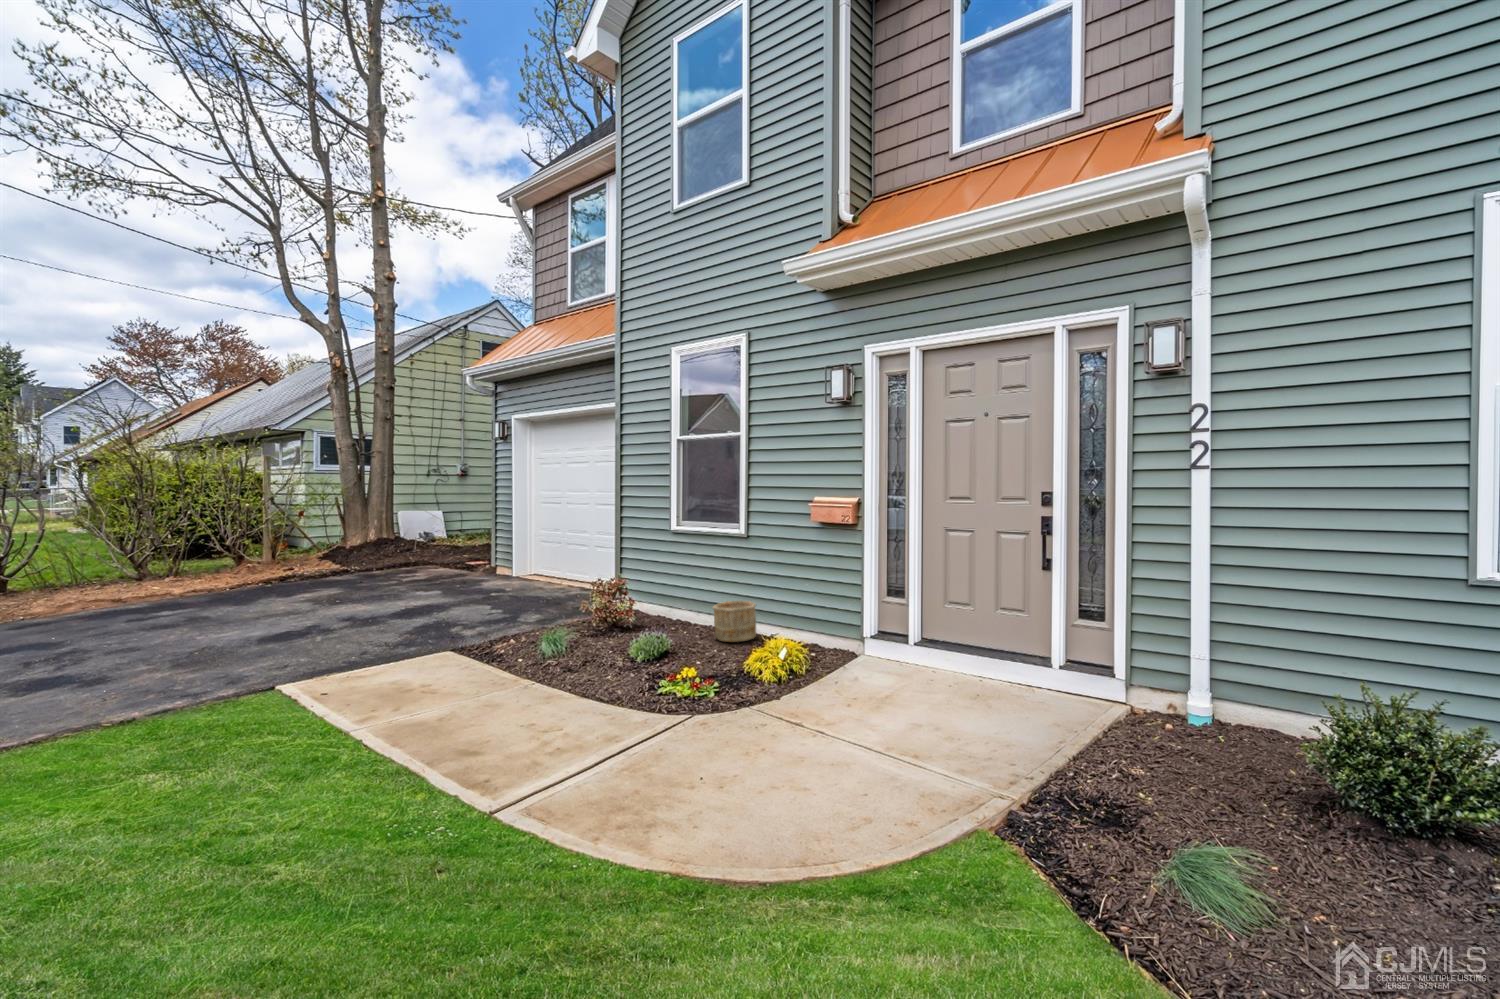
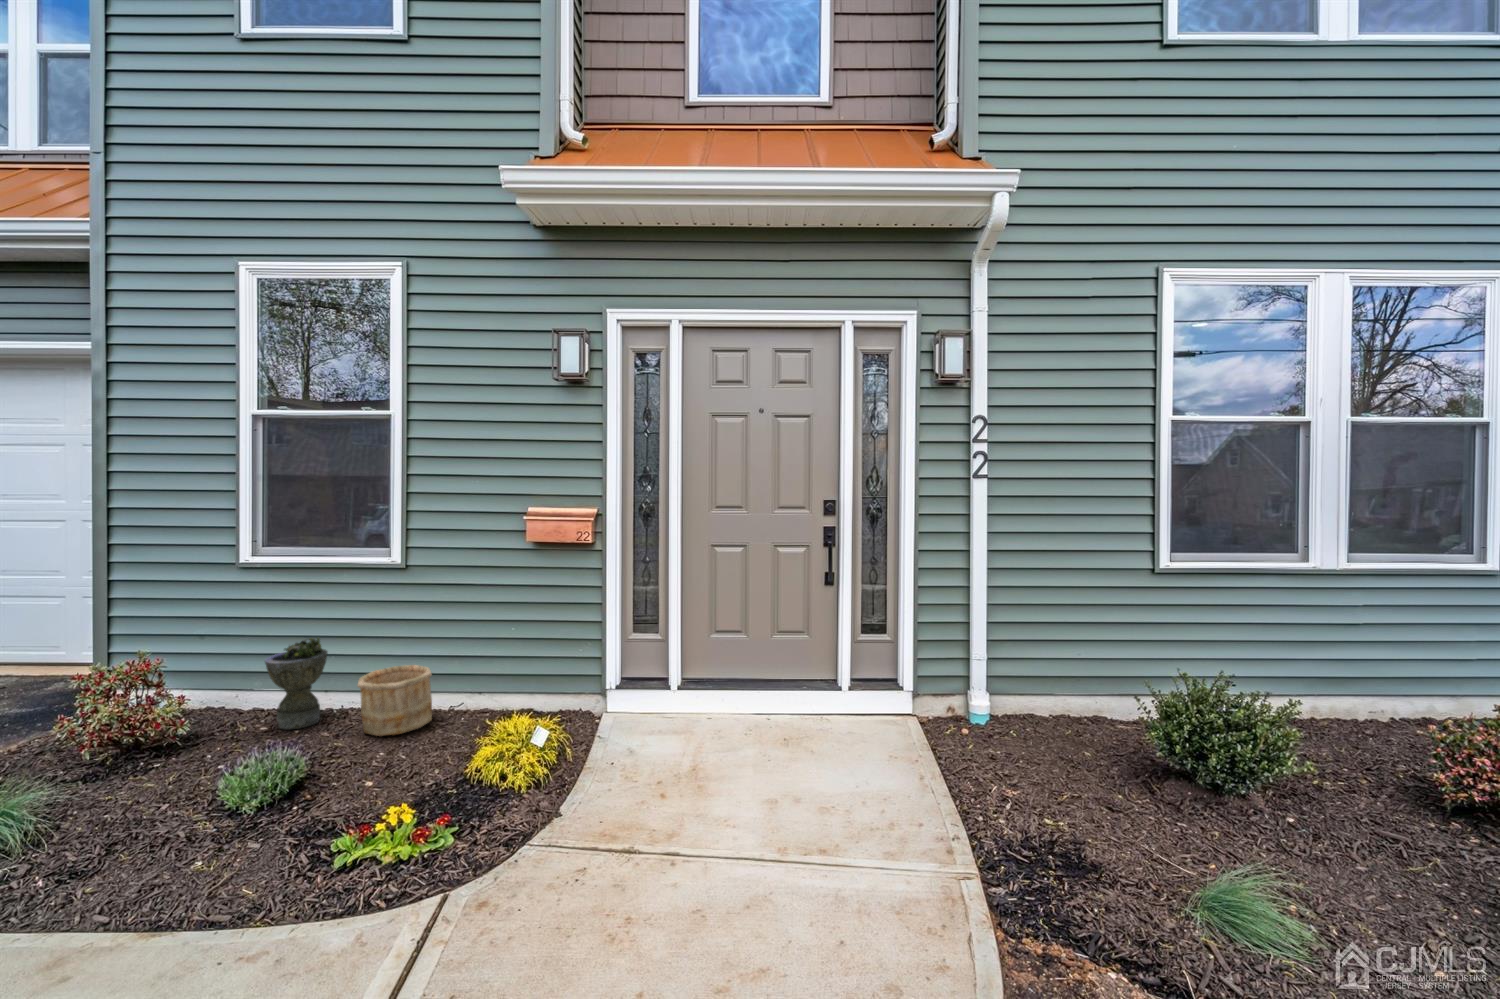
planter: none [674,576,706,631] -> present [265,638,327,730]

